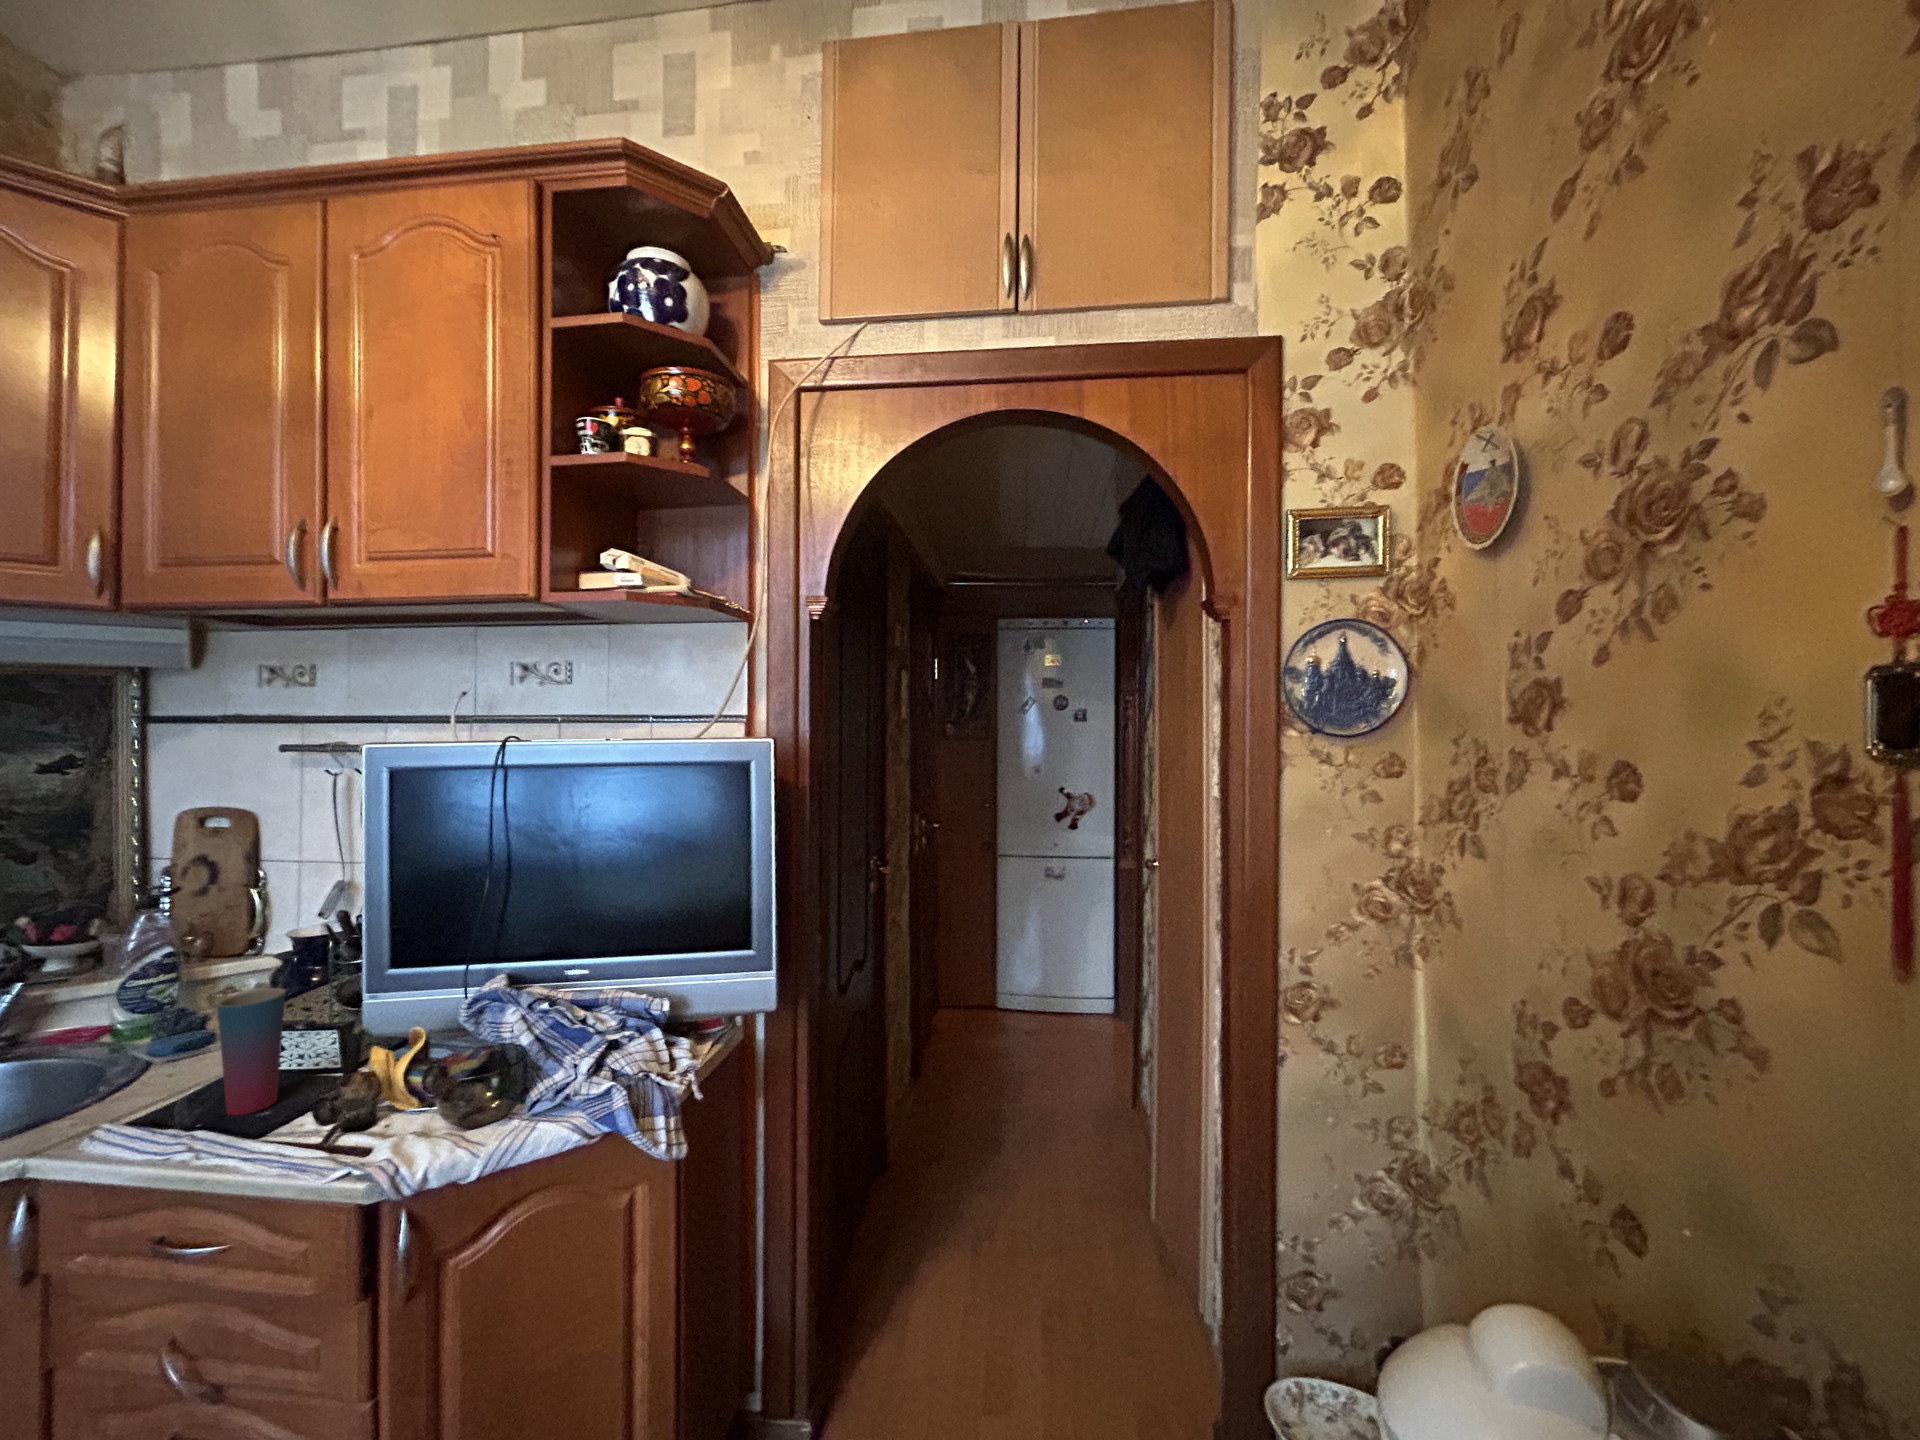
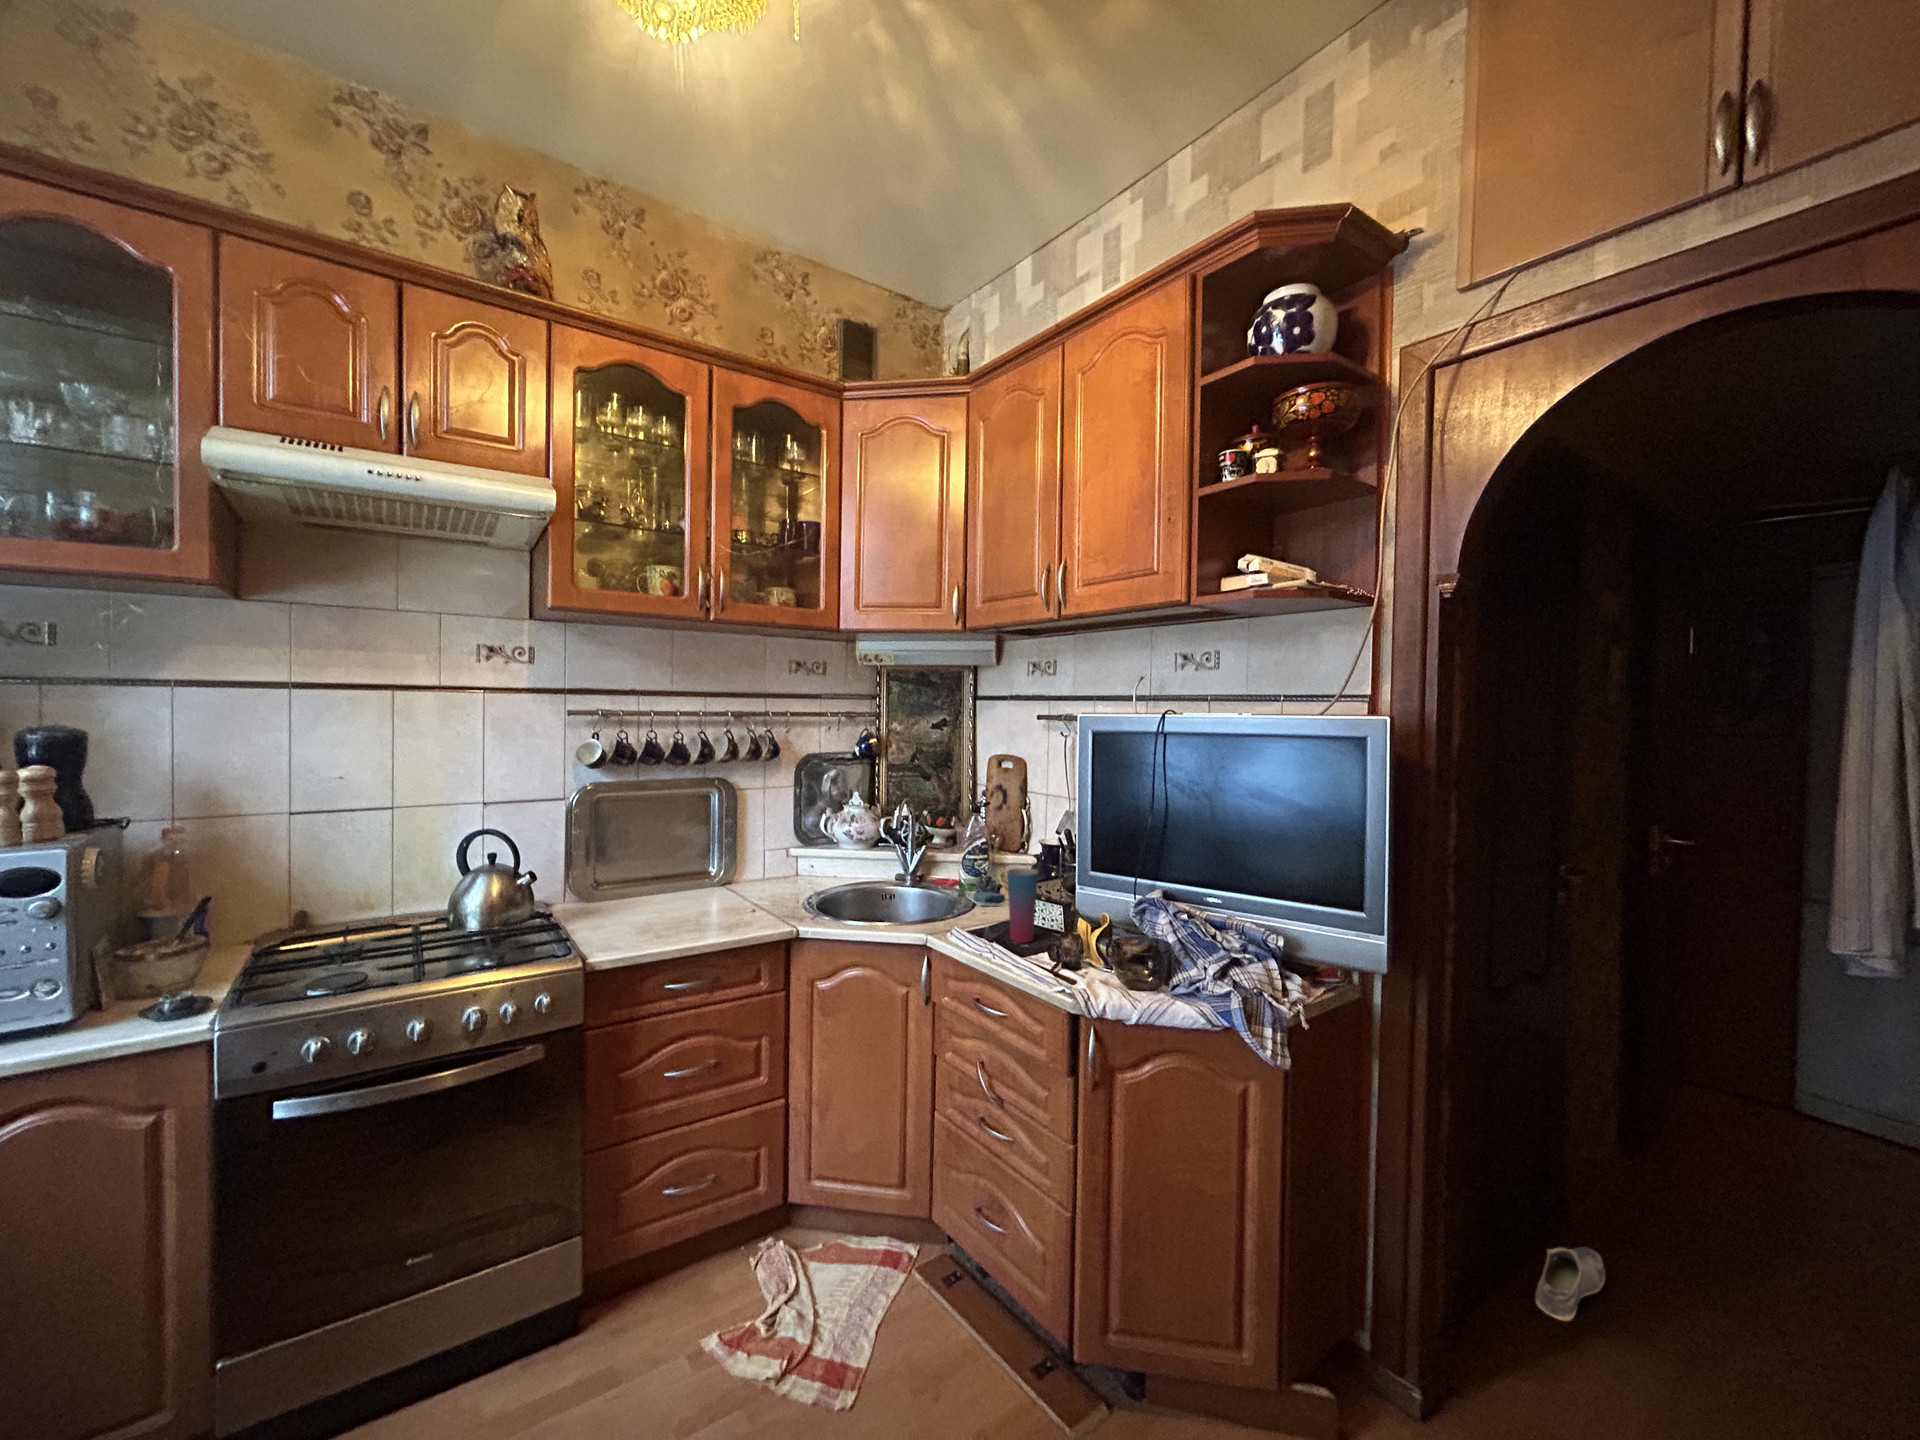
shoe: none [877,1168,917,1247] -> present [1535,1247,1605,1321]

